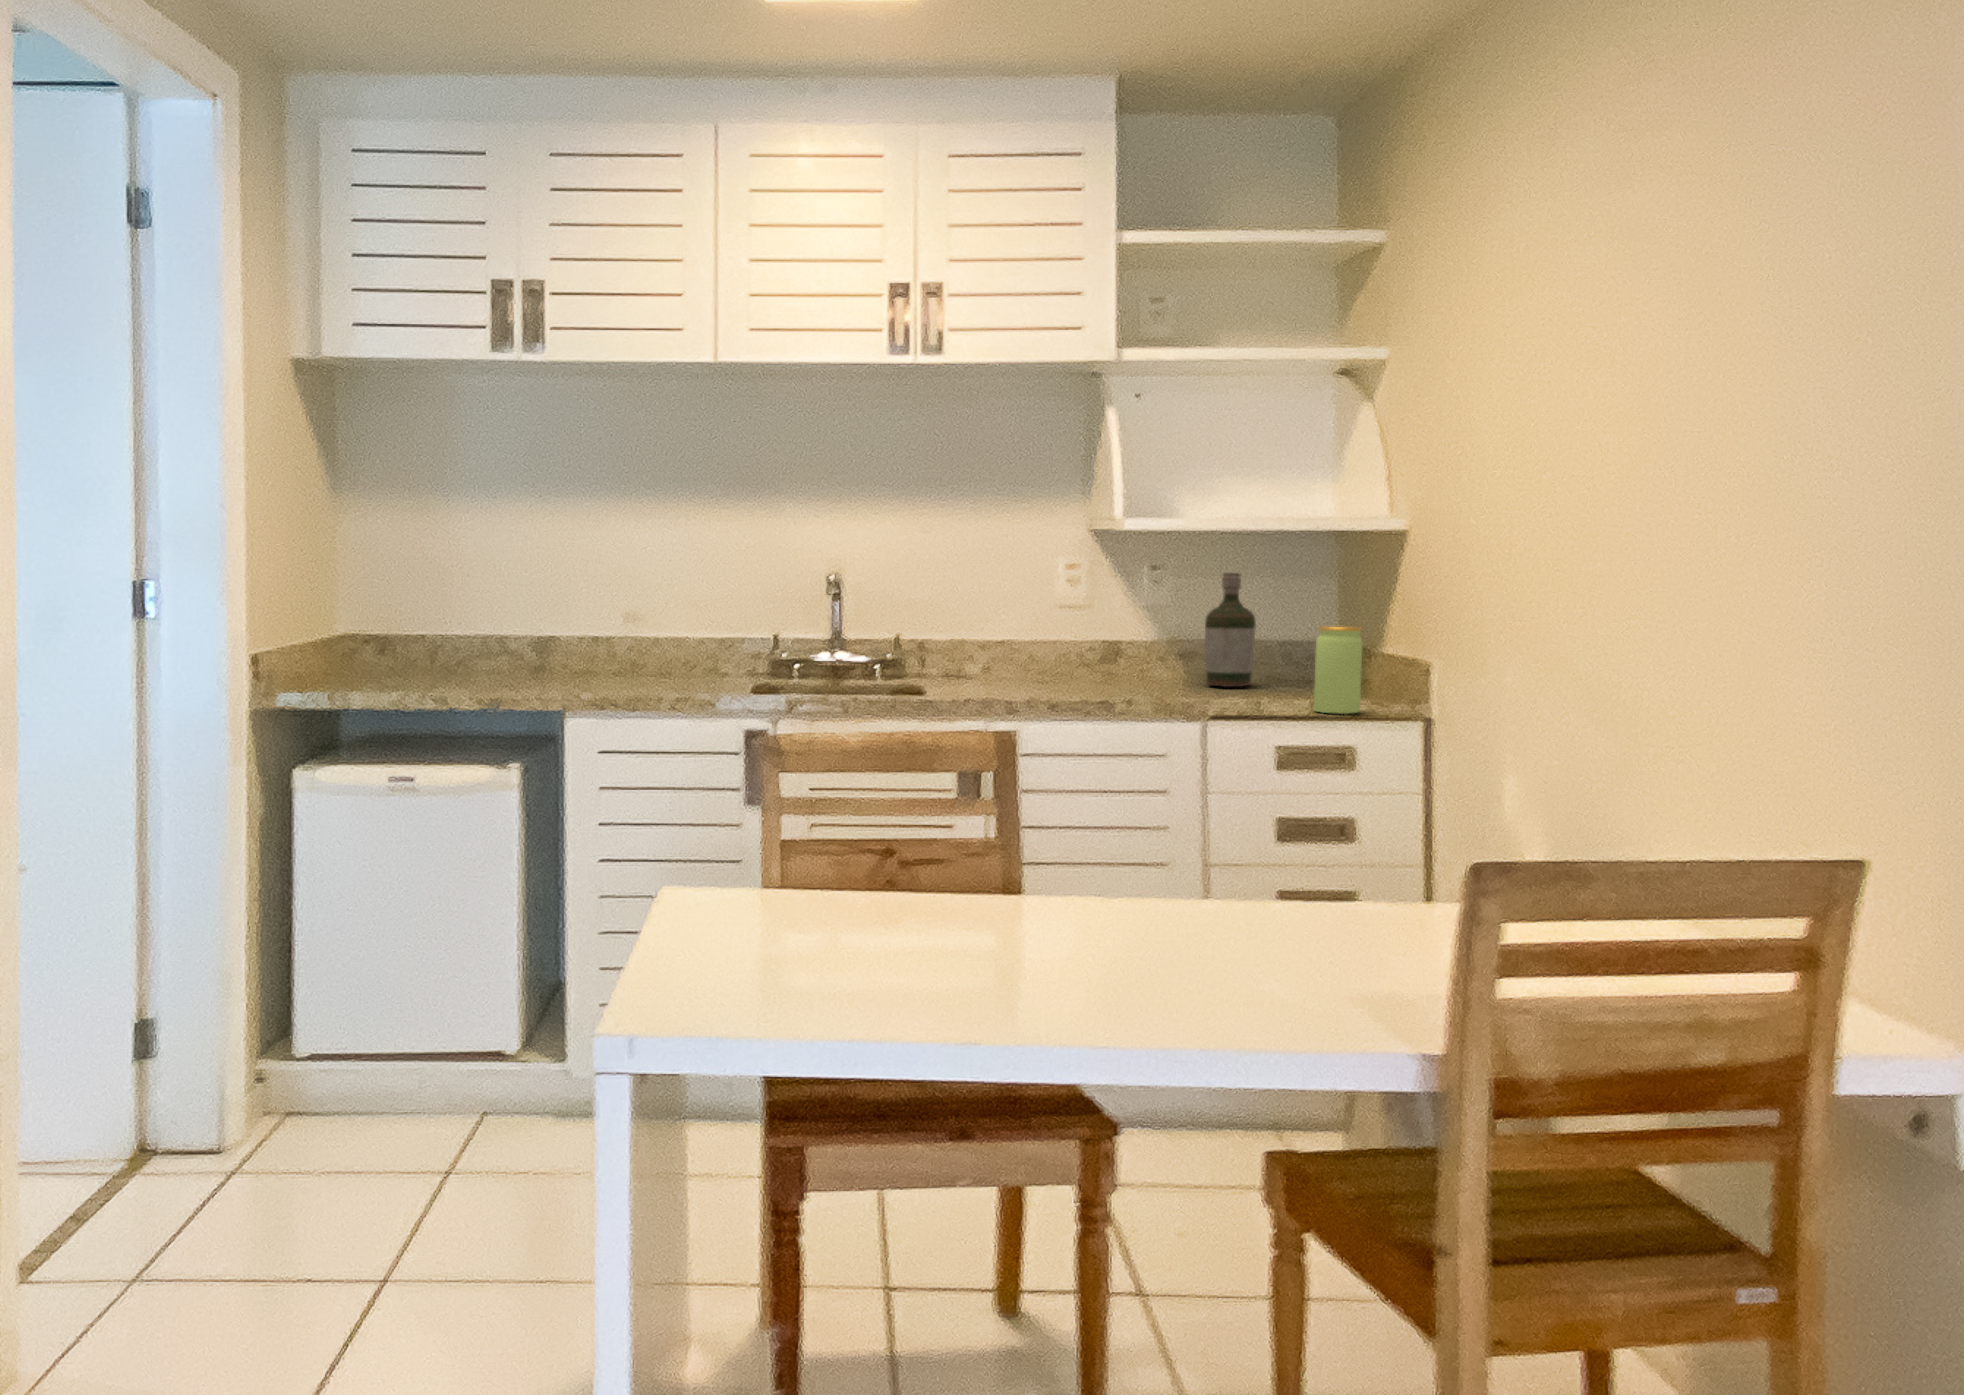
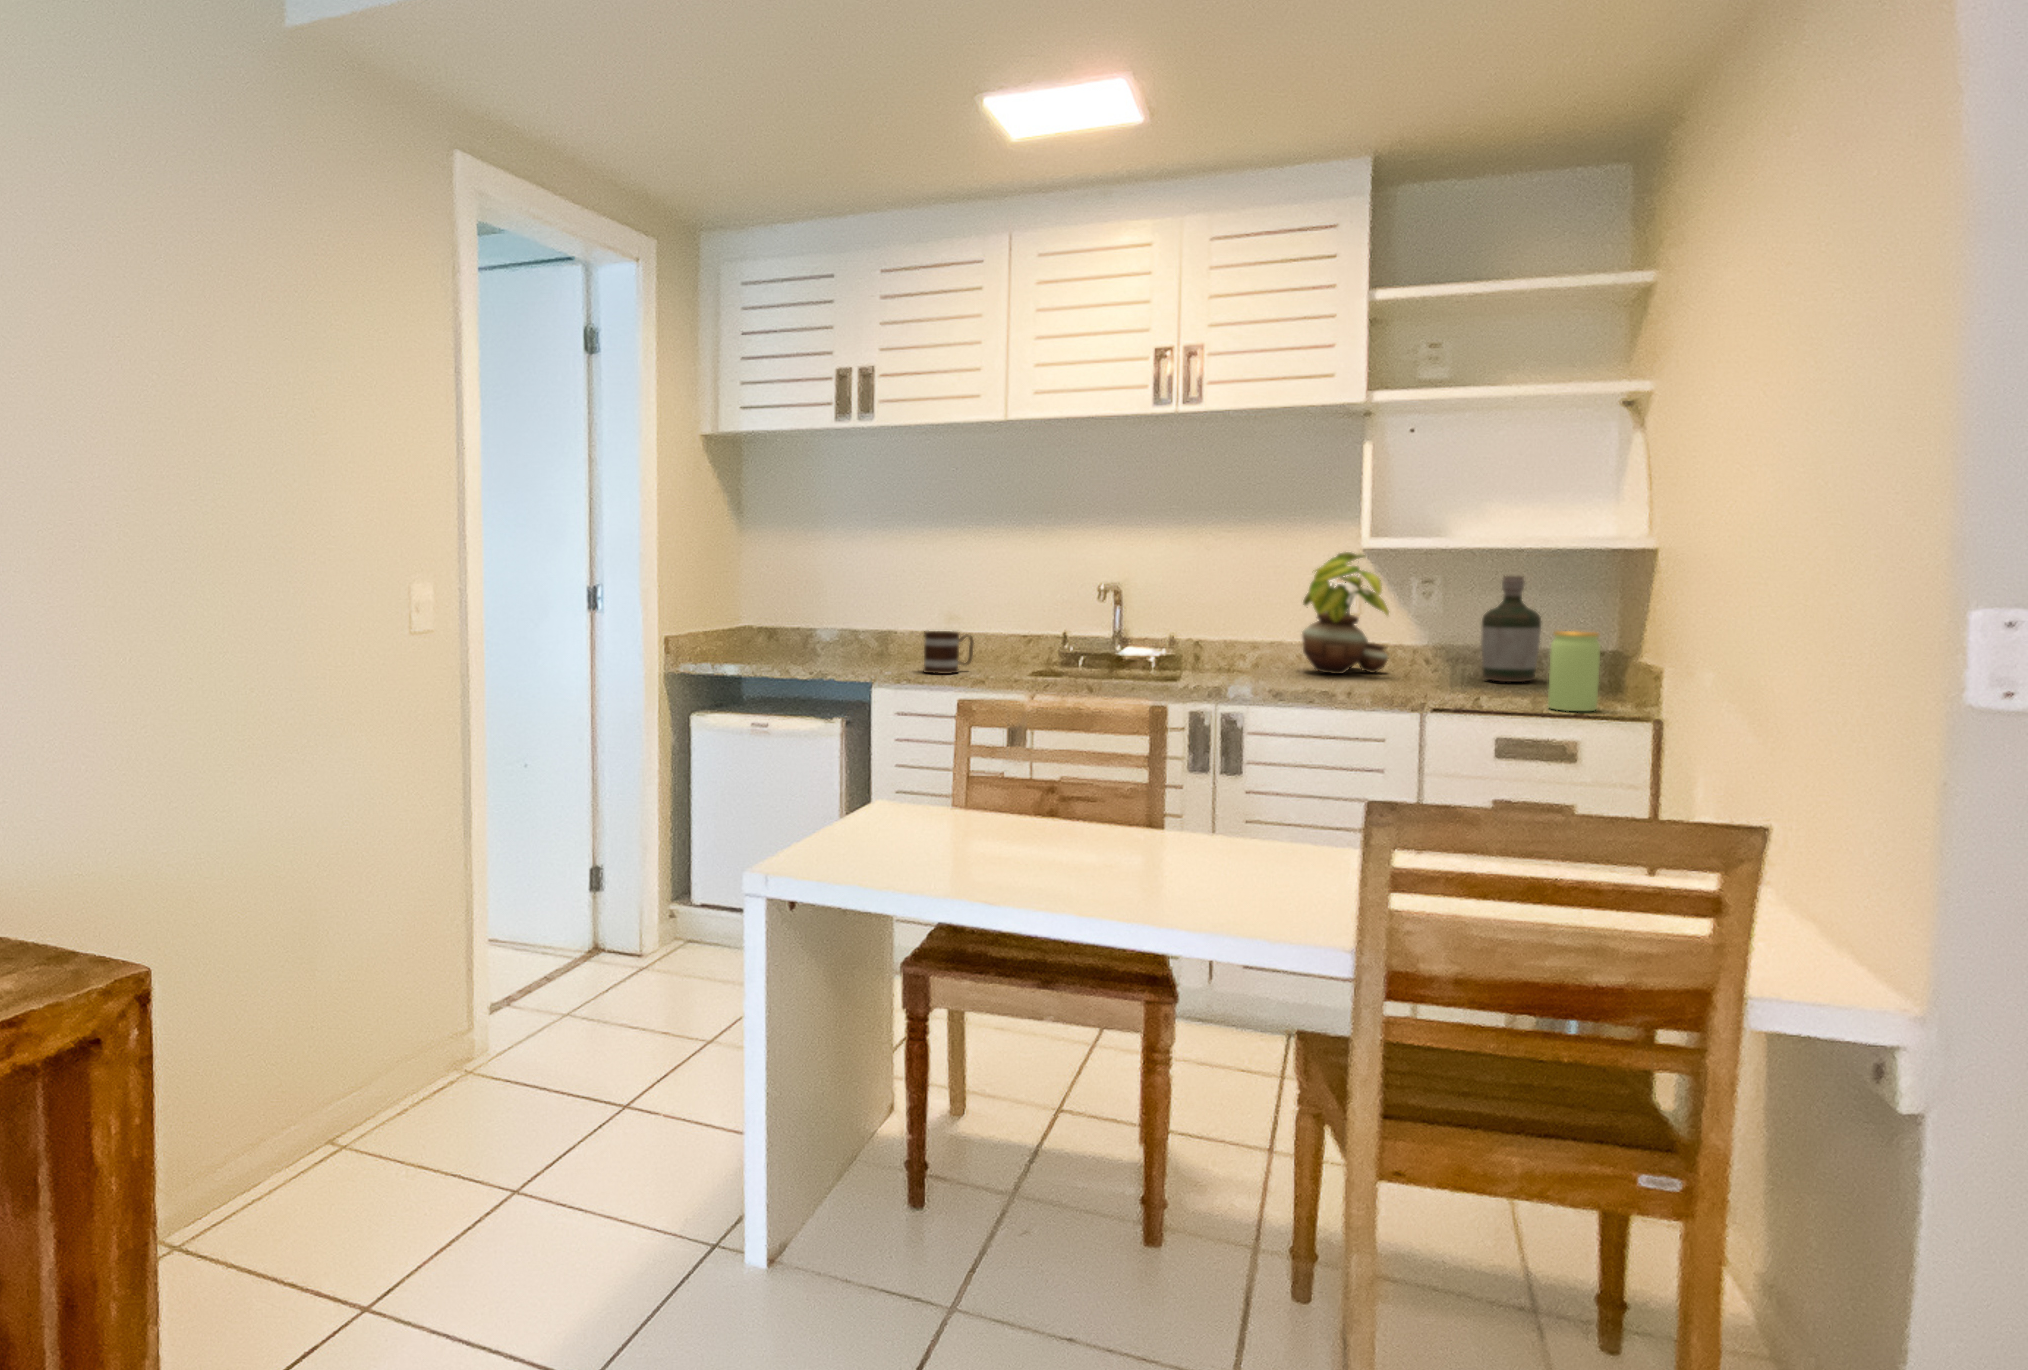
potted plant: none [1028,546,1124,684] -> present [1302,552,1389,674]
mug: none [615,643,678,699] -> present [924,631,973,674]

